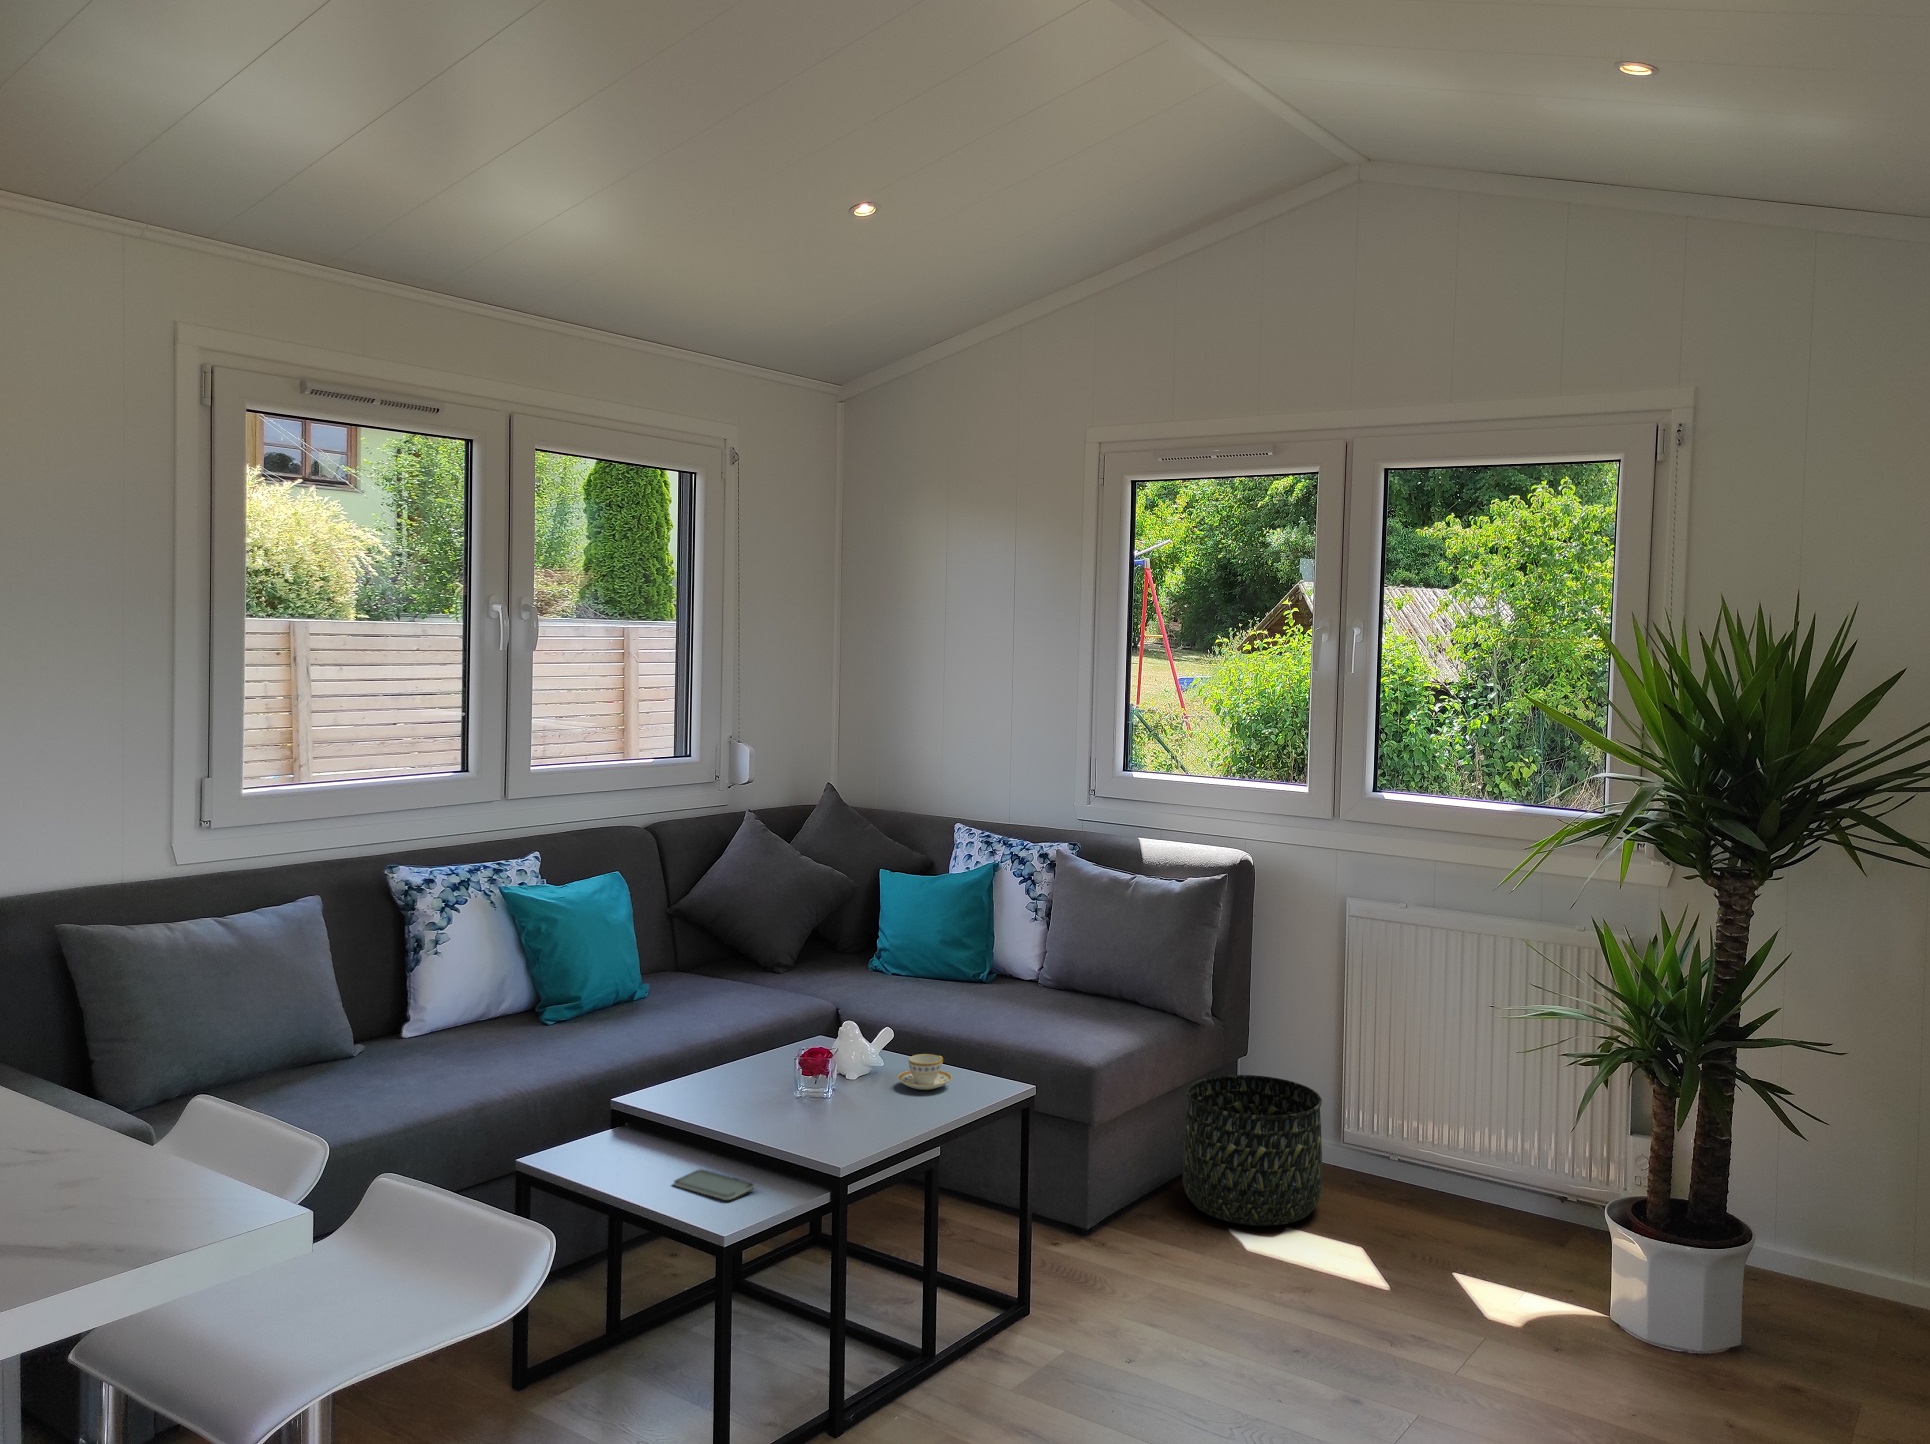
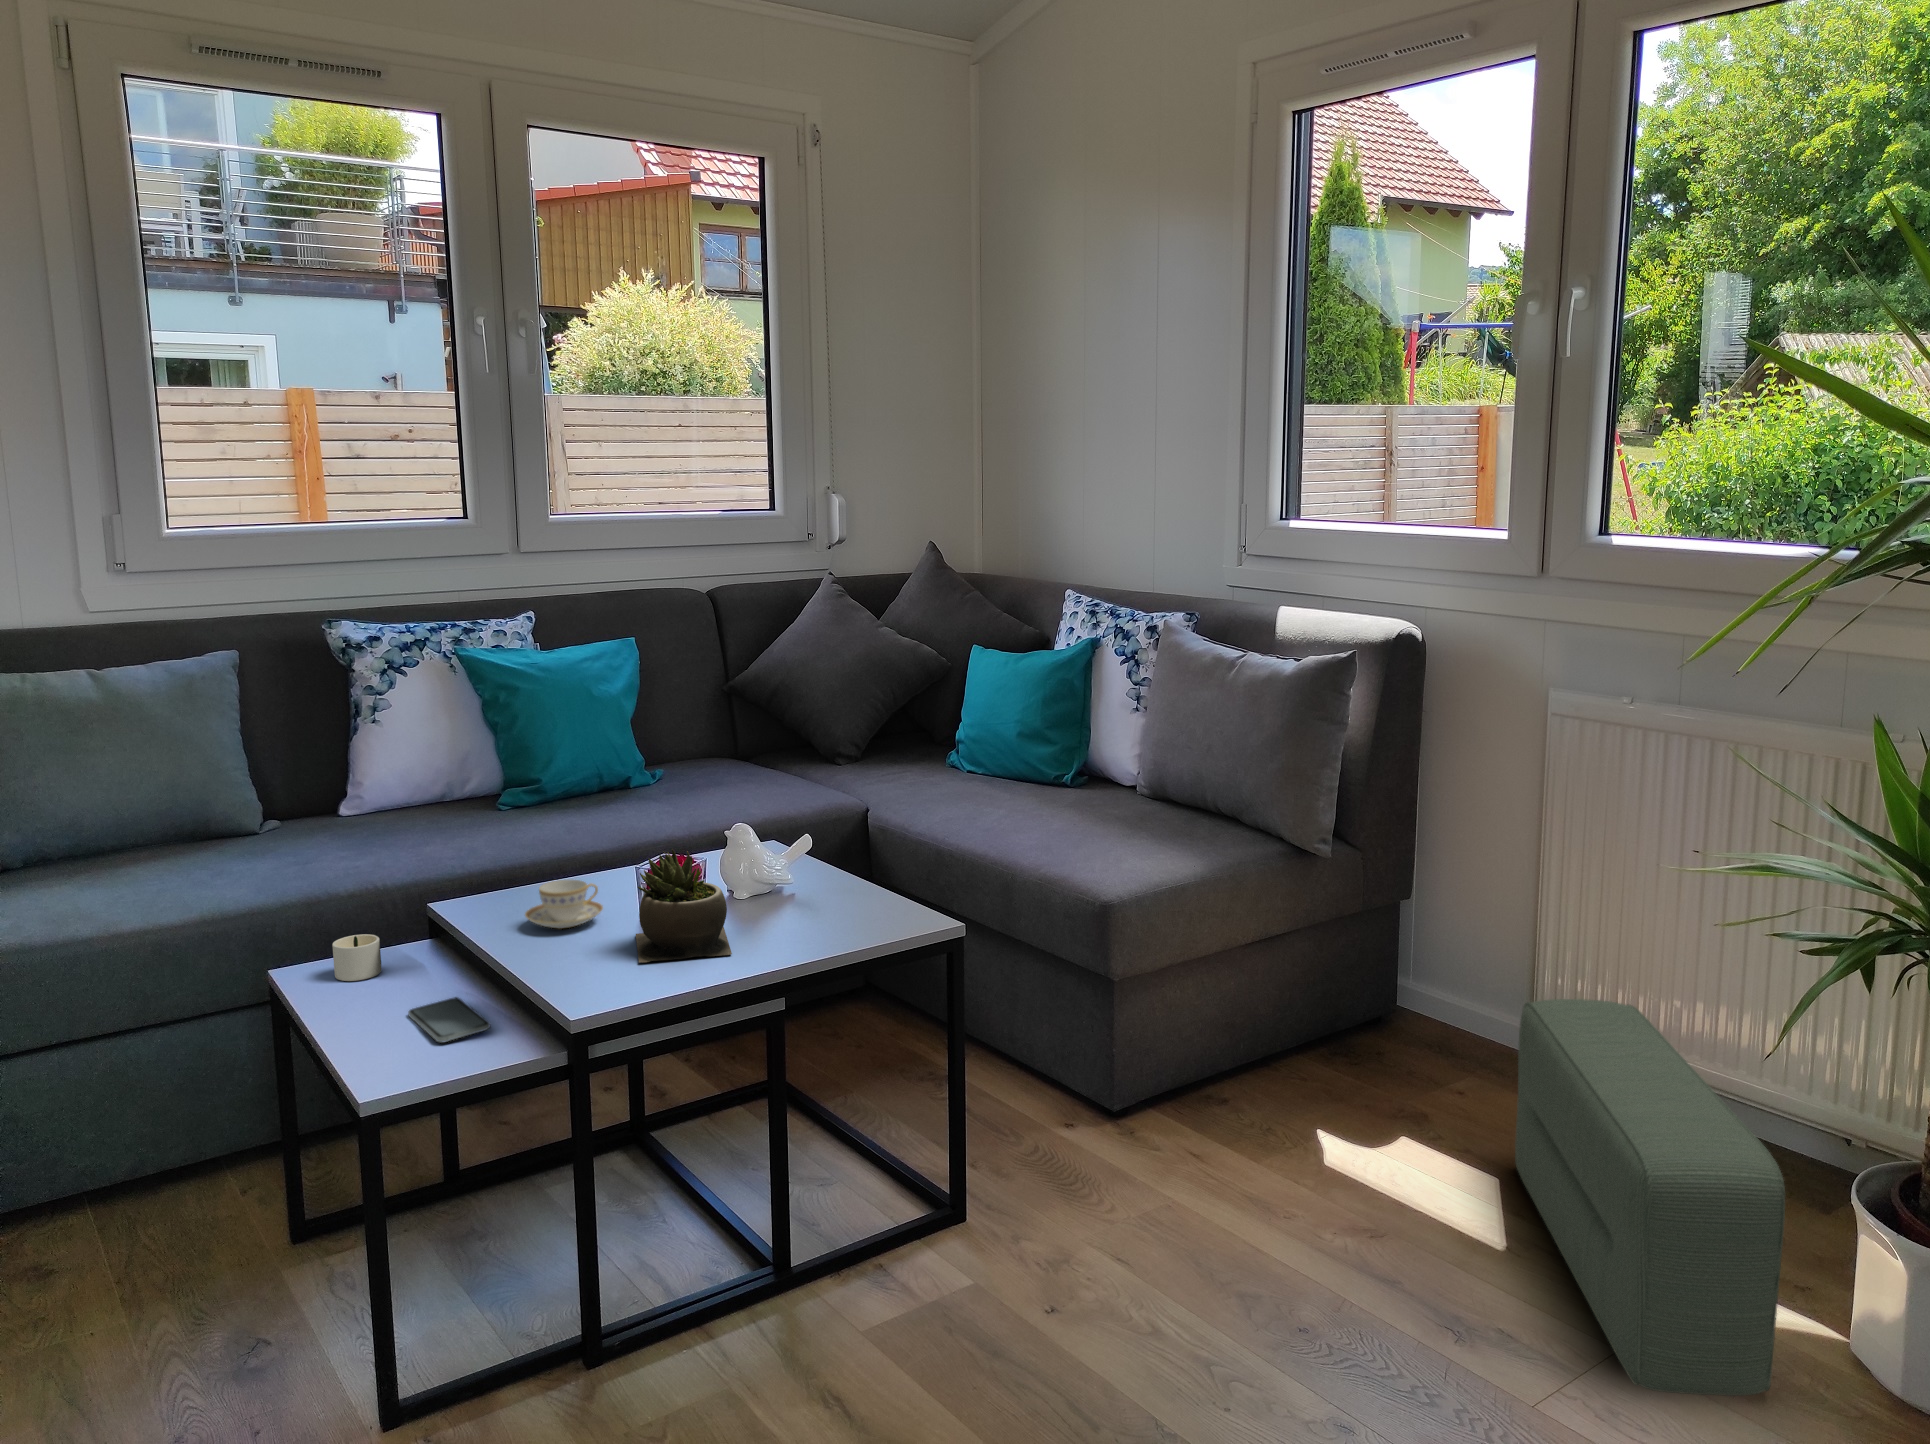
succulent plant: none [807,1044,897,1131] -> present [636,849,732,963]
teacup: present [898,1054,952,1090] -> present [525,880,603,929]
basket: present [1183,1075,1322,1226] -> none [1270,925,1468,1135]
pouf: none [1369,1112,1583,1354] -> present [1515,999,1785,1396]
candle: none [573,1129,626,1167] -> present [332,934,382,981]

